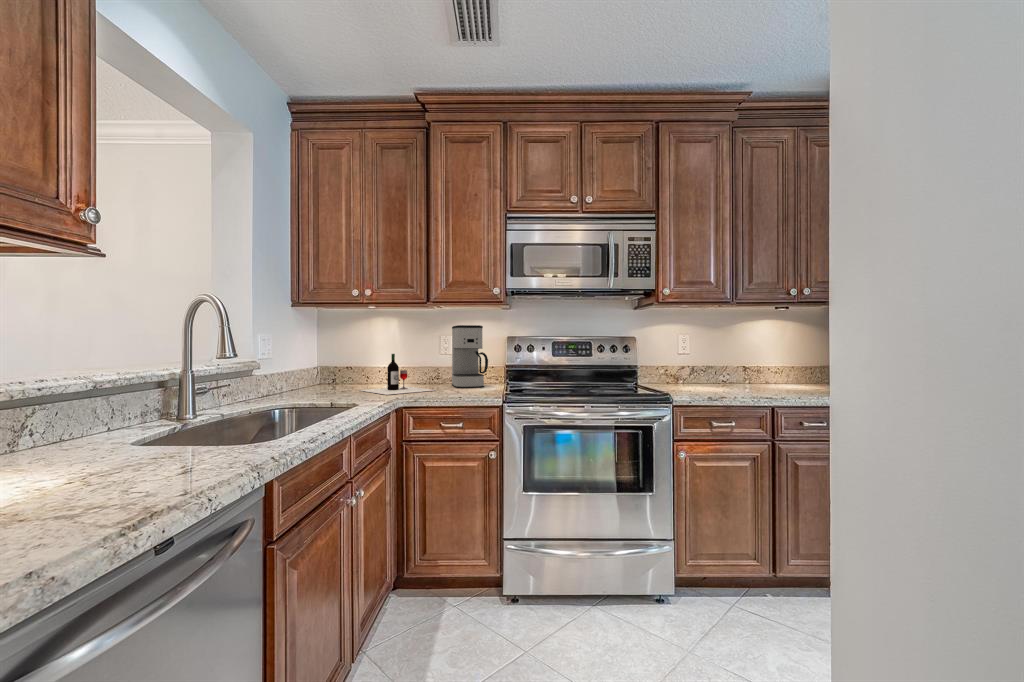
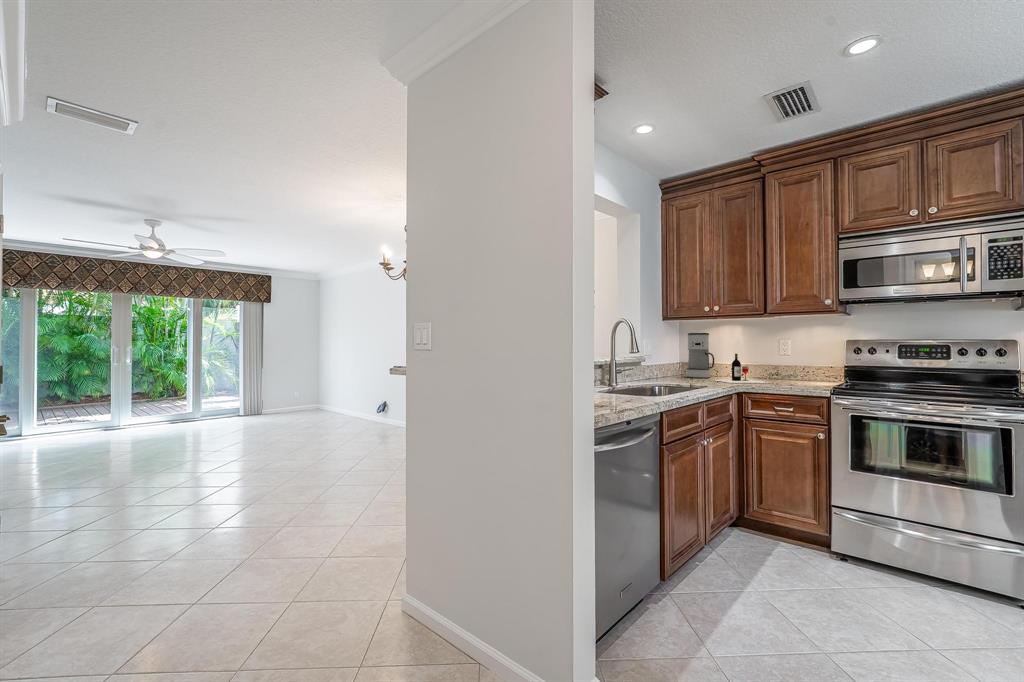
coffee maker: present [452,325,488,388] -> present [687,333,714,378]

